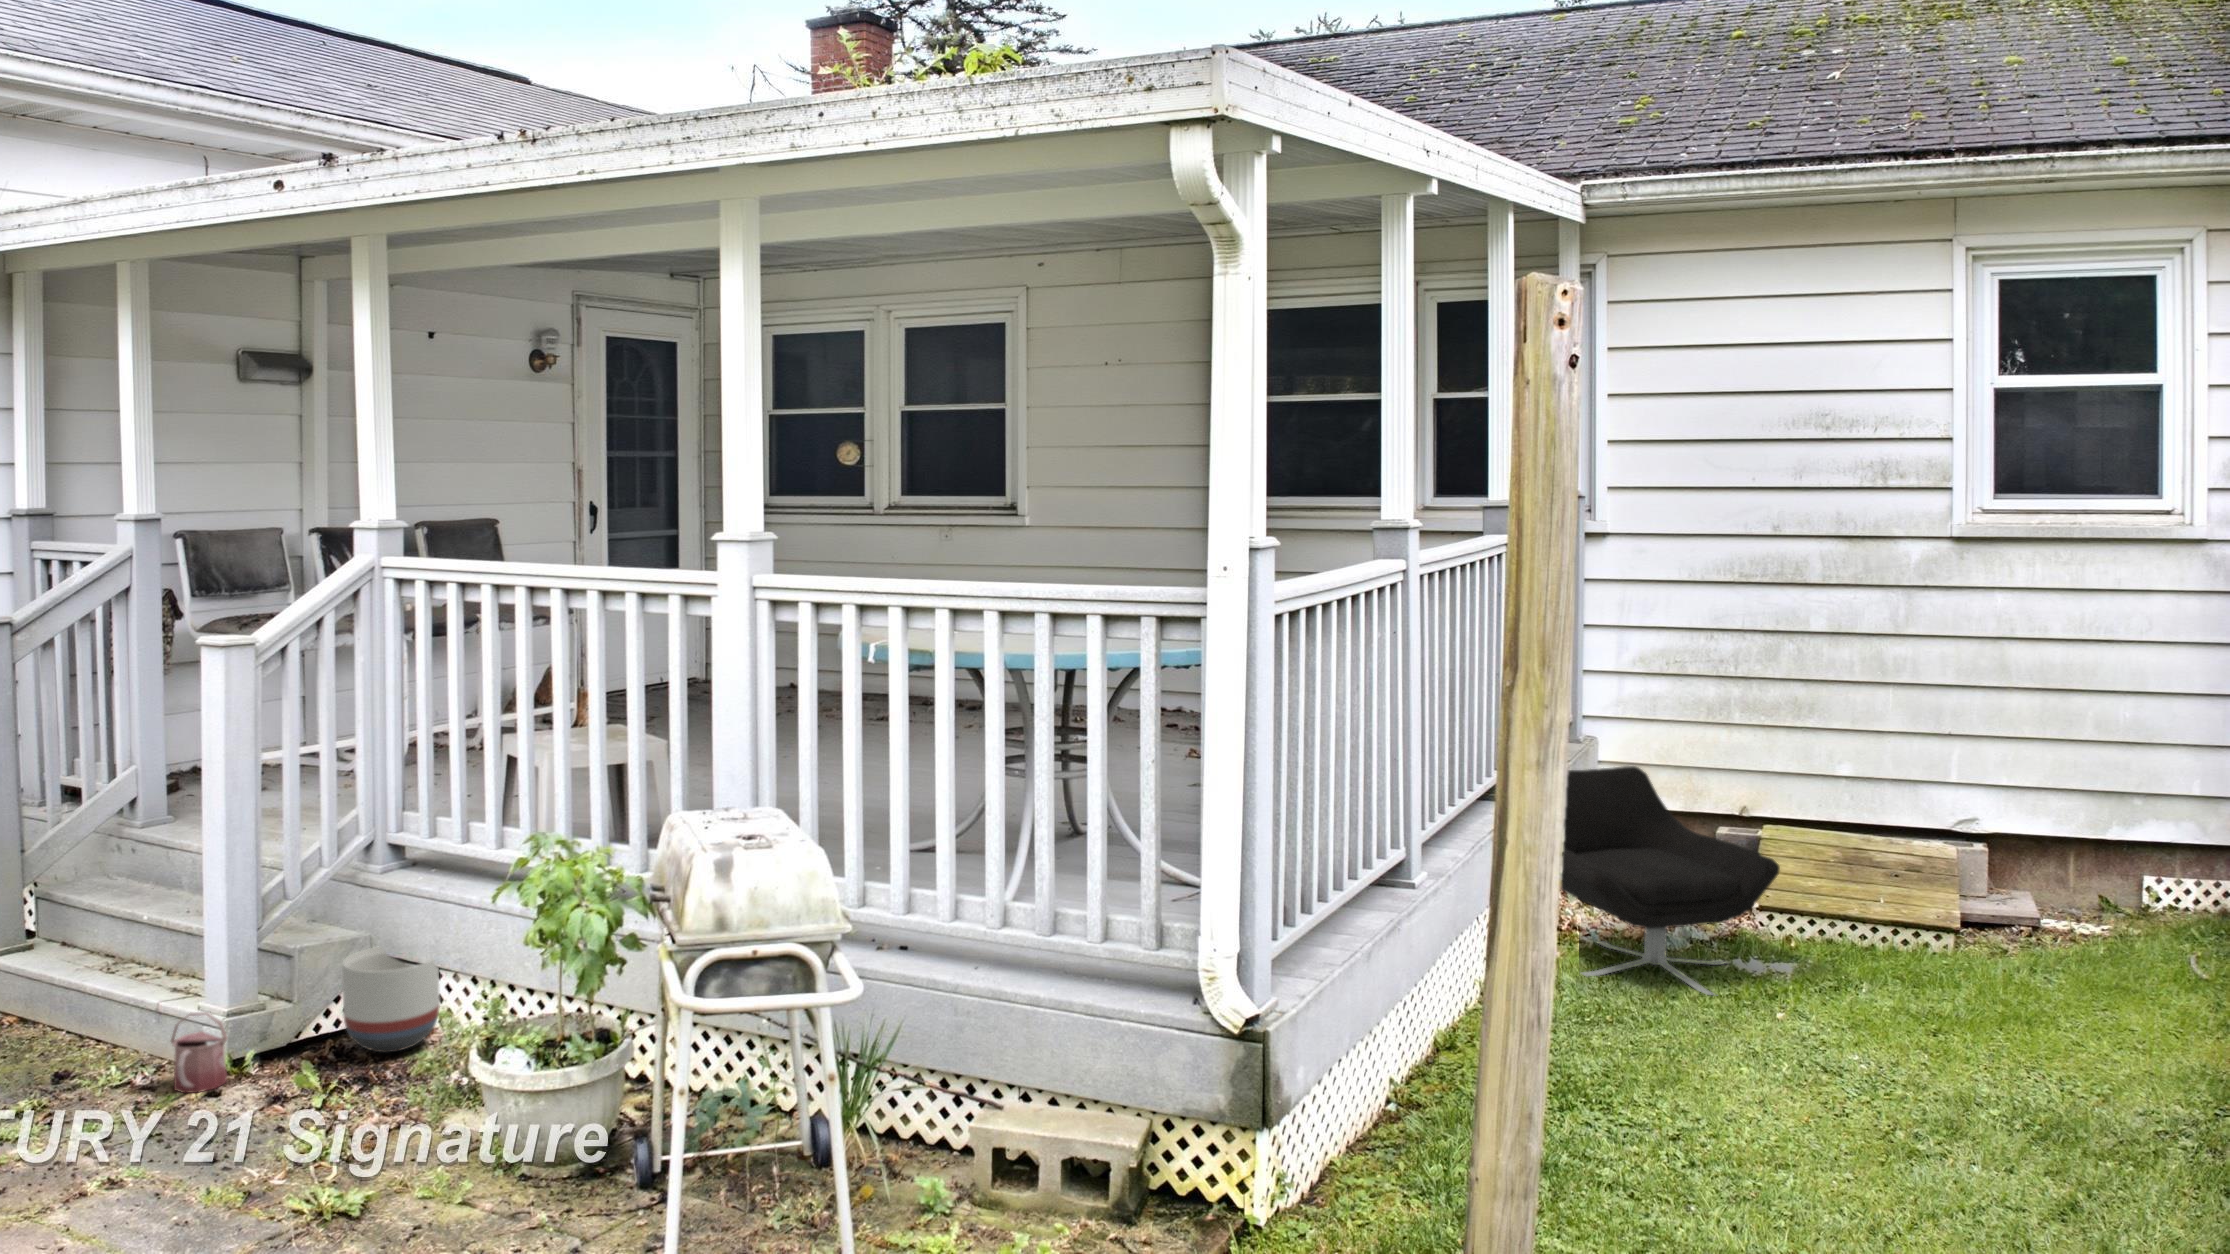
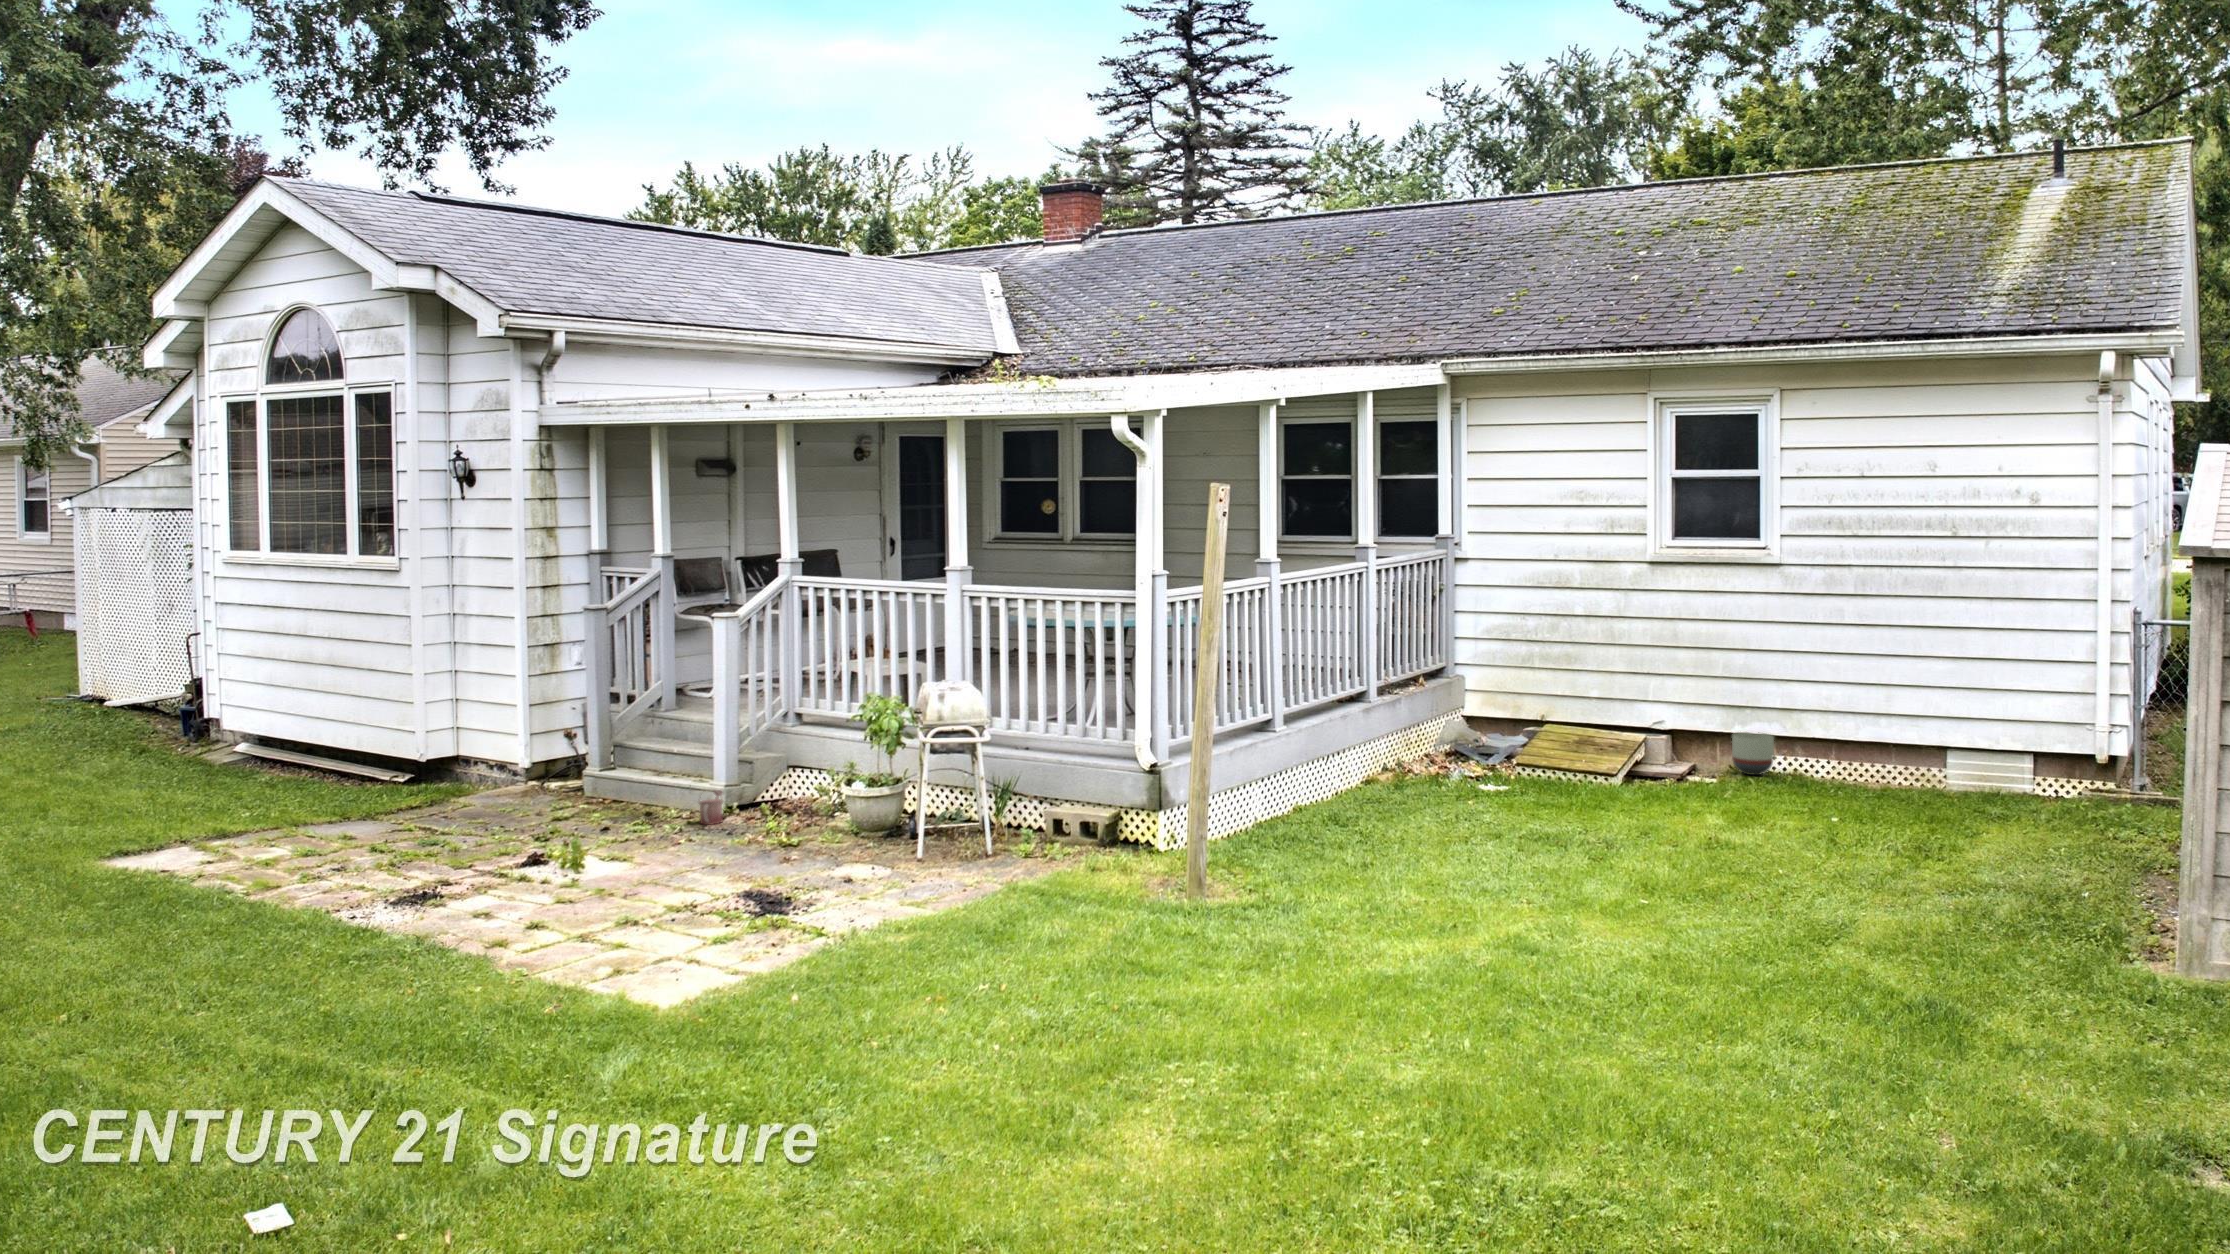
lounge chair: present [1560,766,1780,995] -> none [1381,688,1507,802]
planter: present [342,947,440,1053] -> present [1732,732,1774,775]

